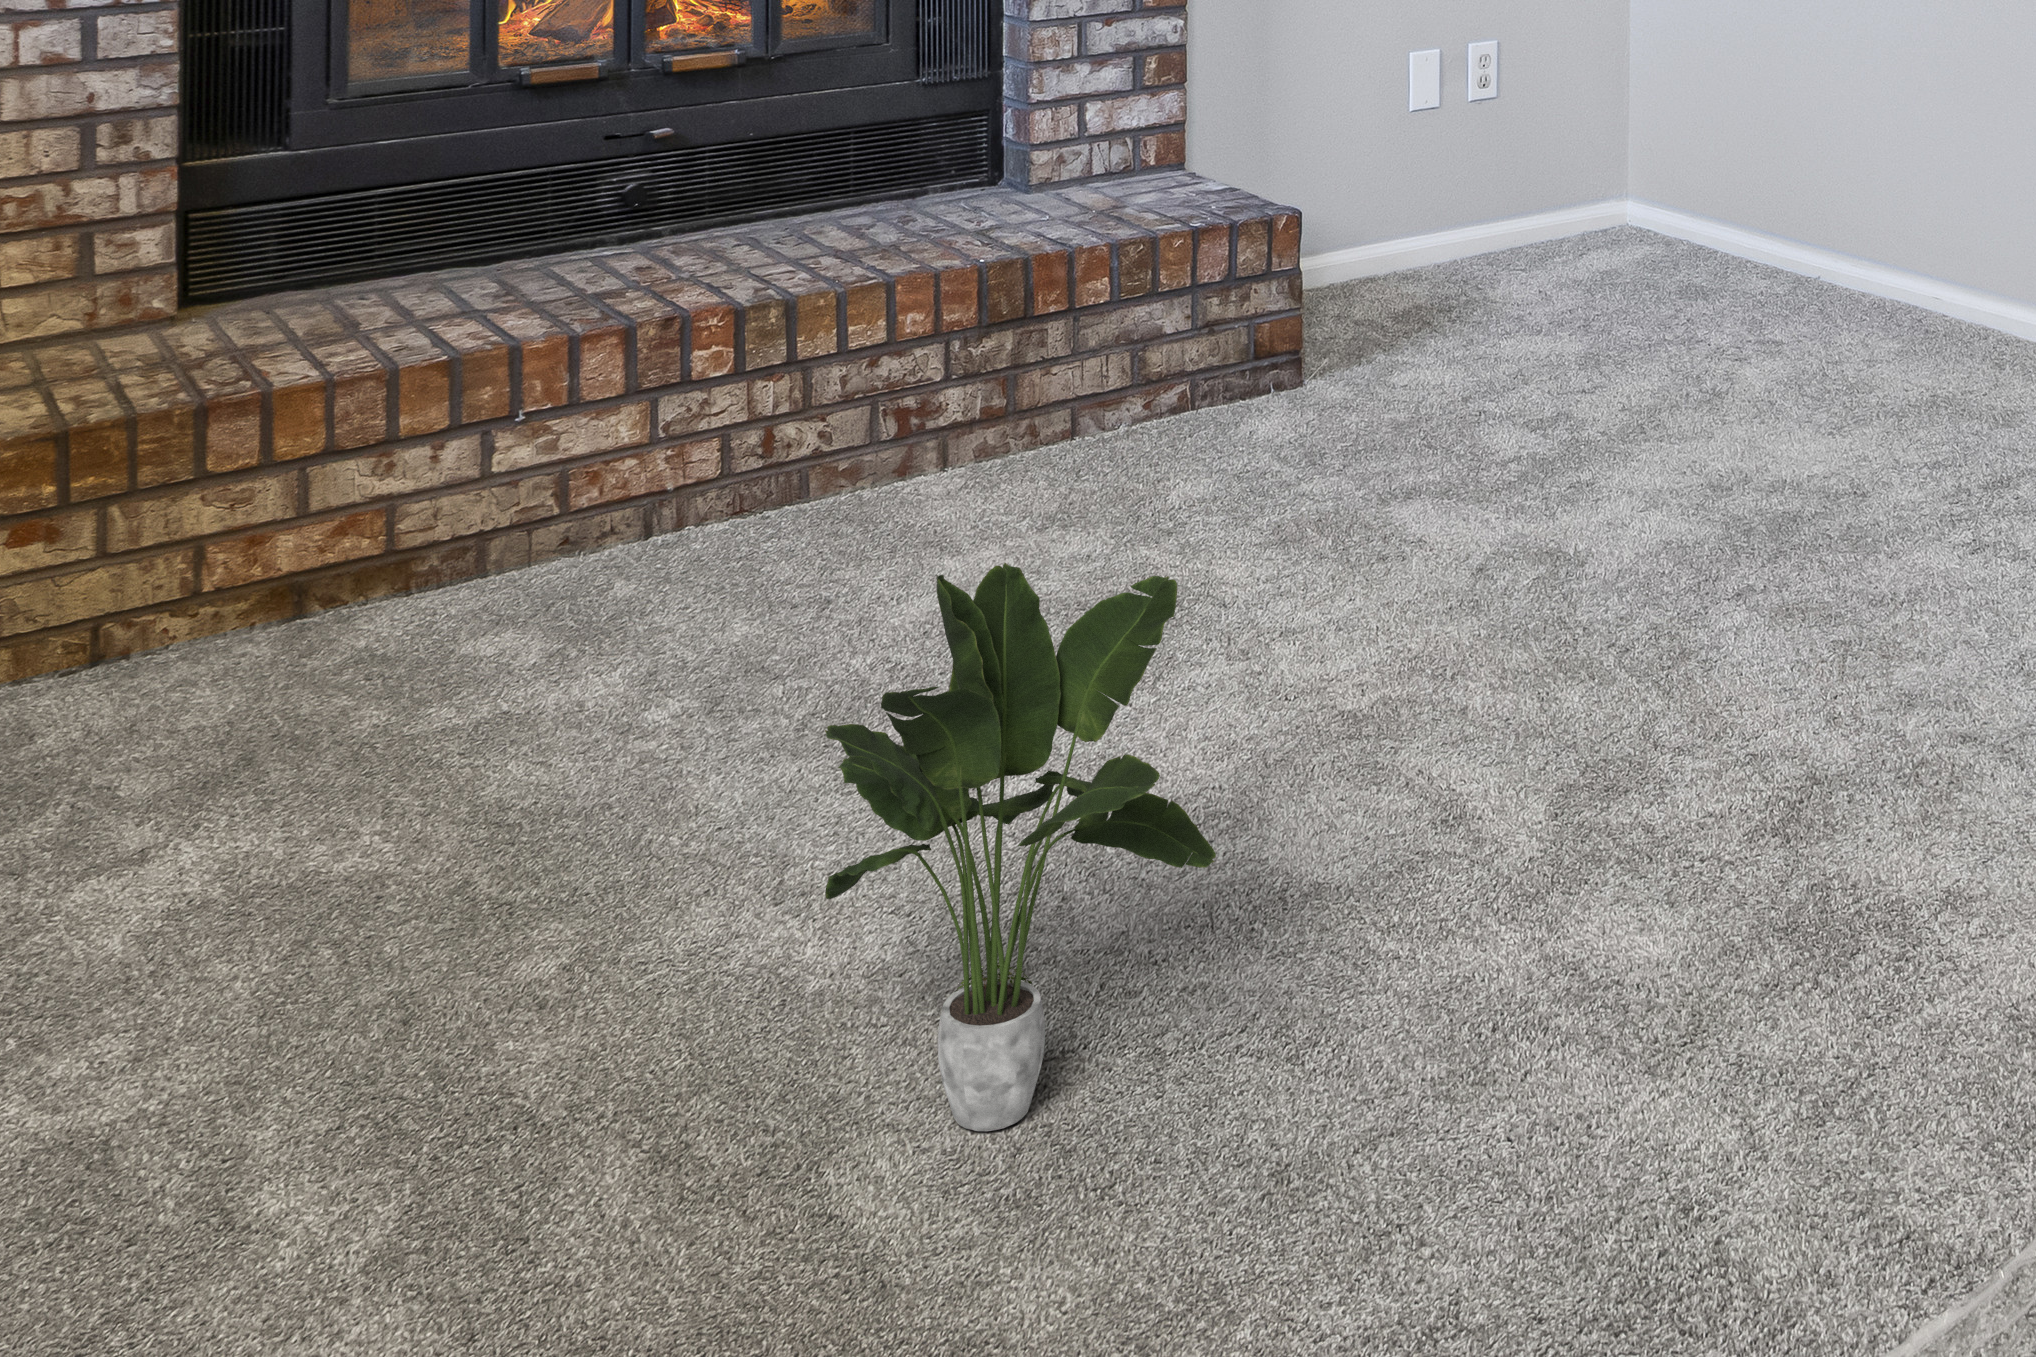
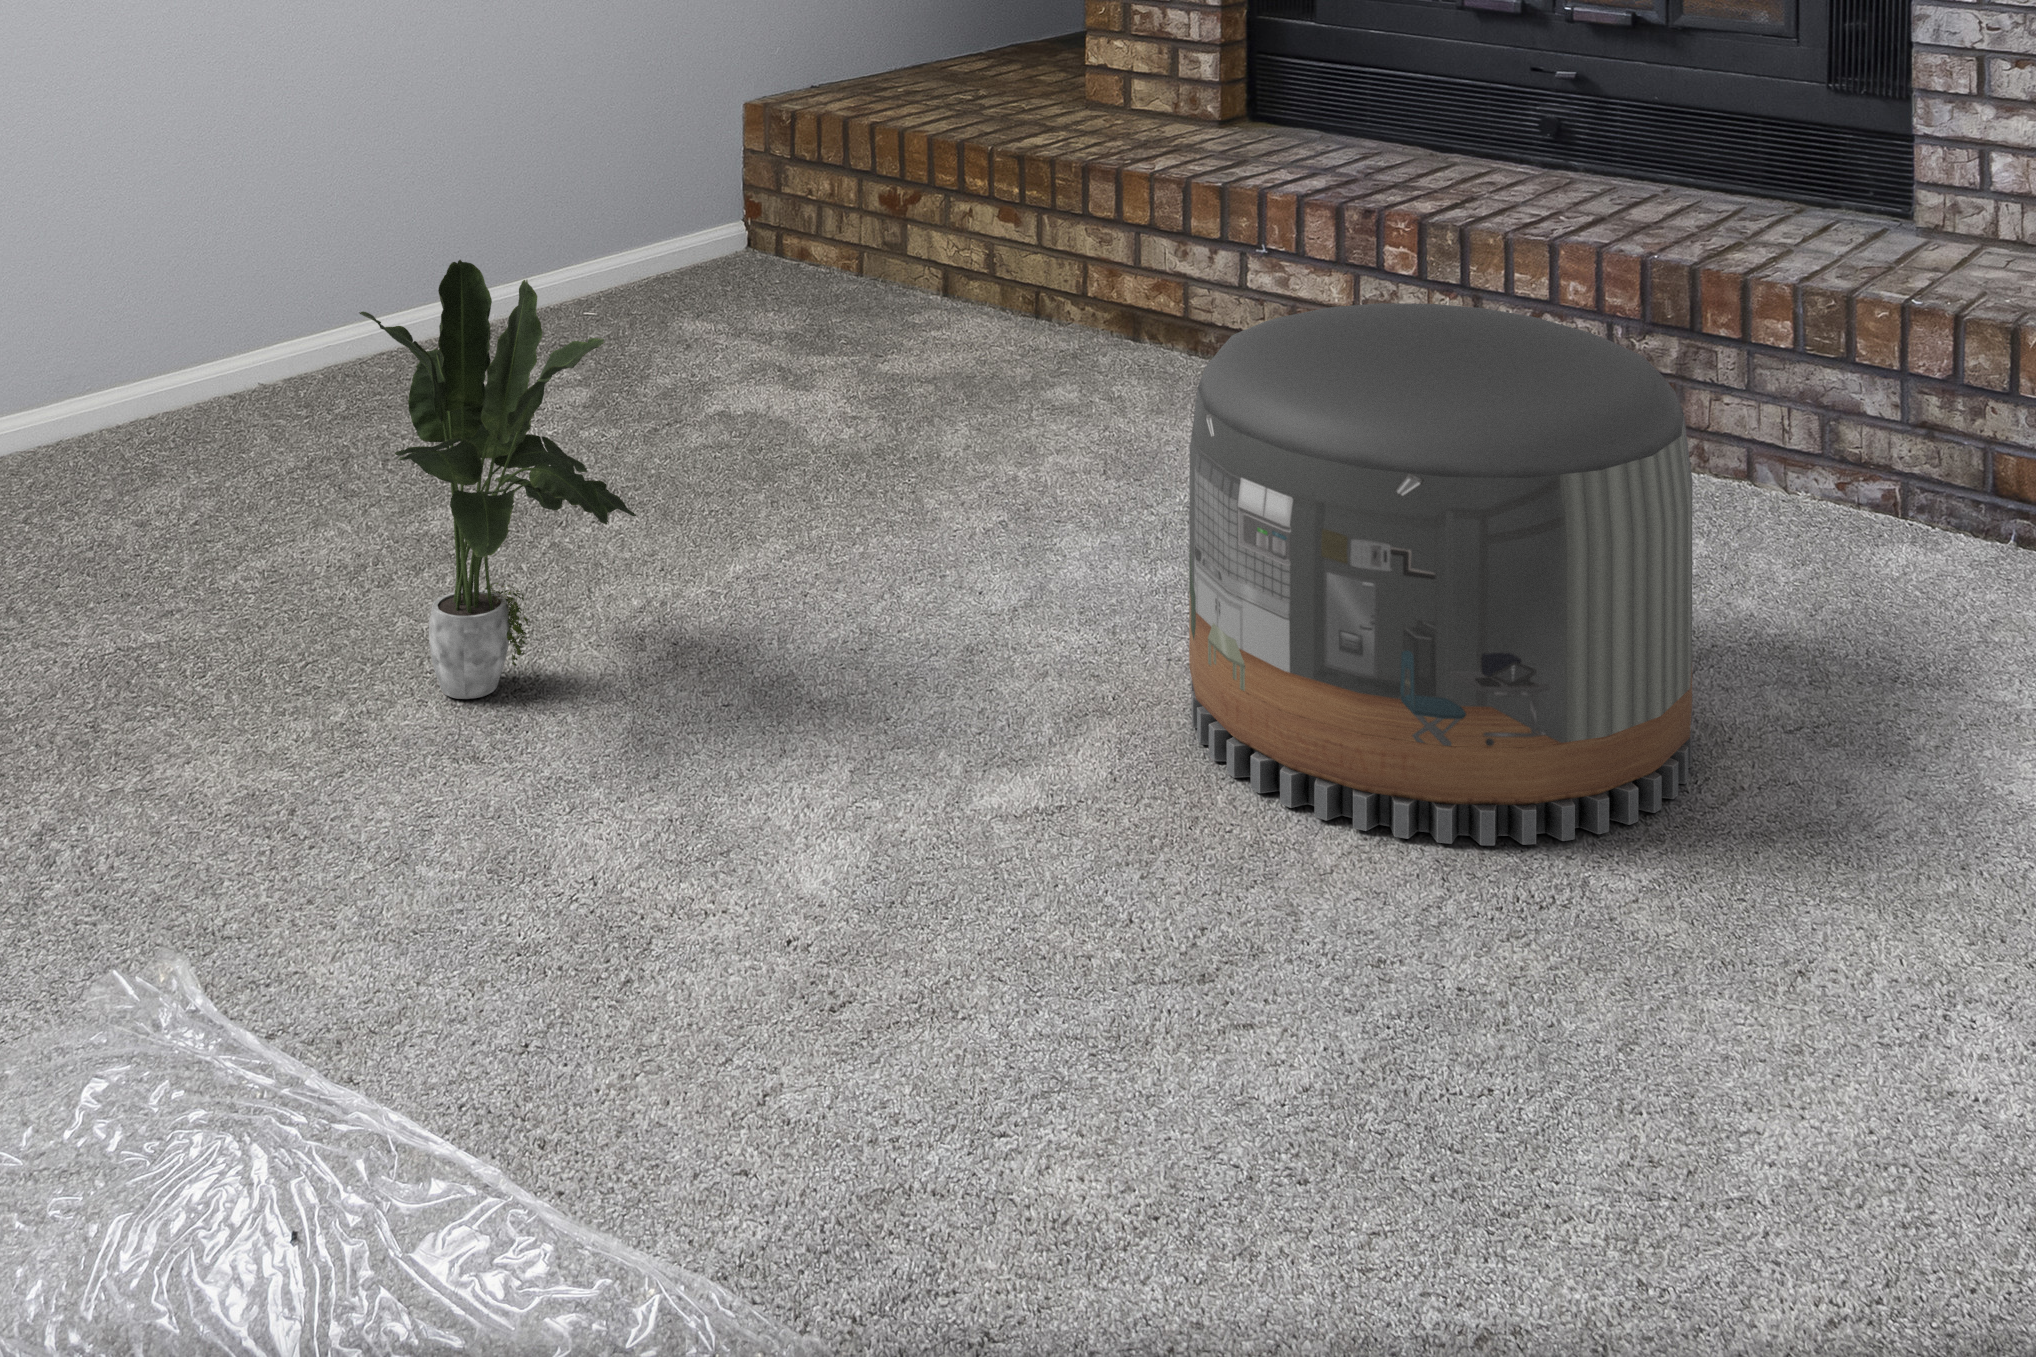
pouf: none [1229,283,1658,736] -> present [1189,303,1692,845]

